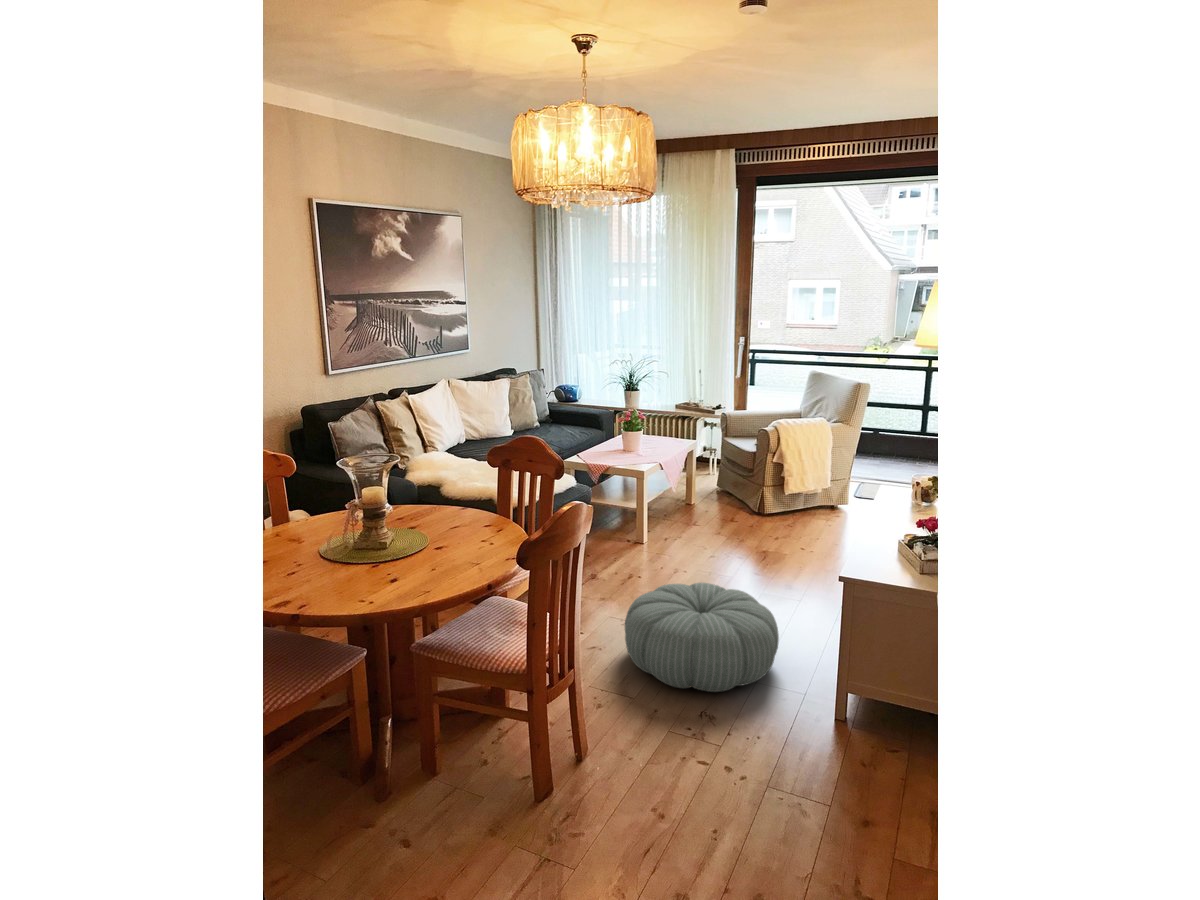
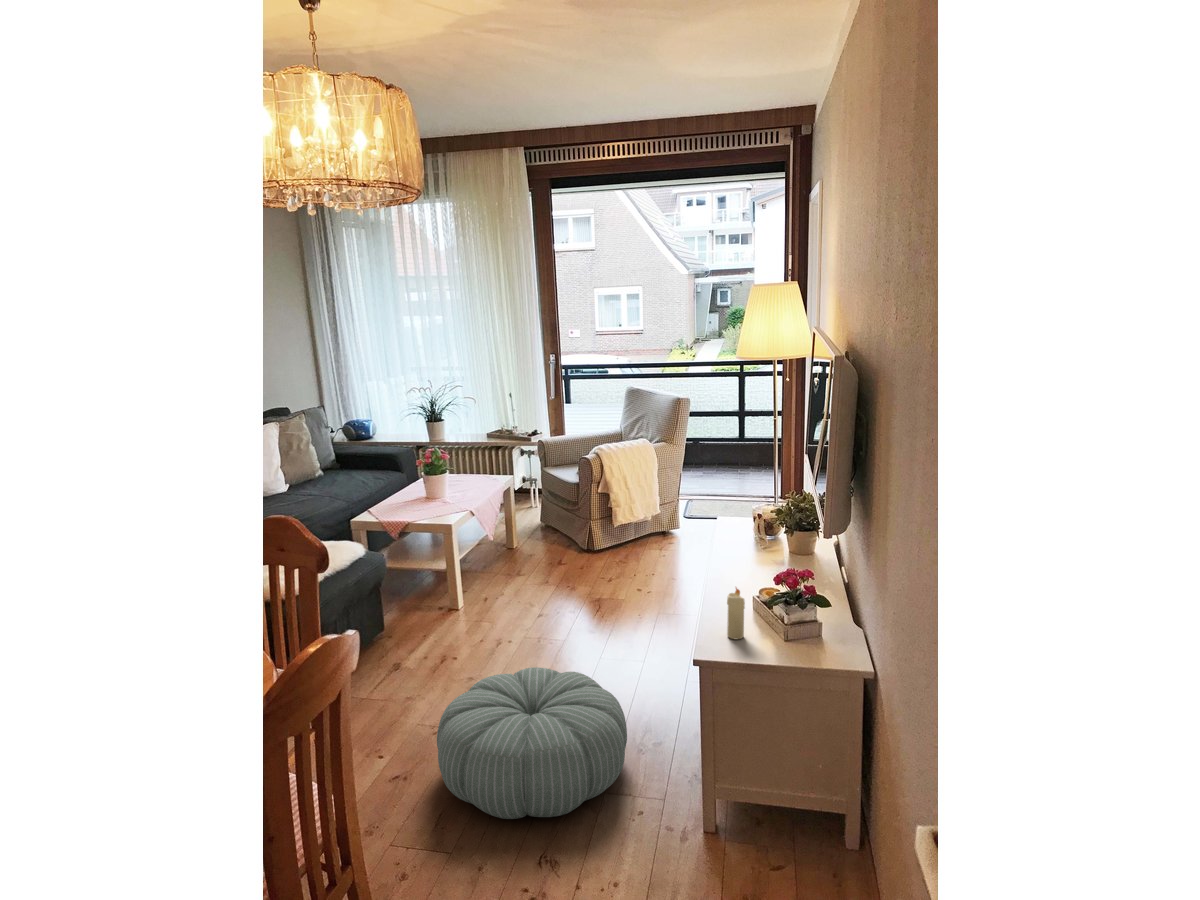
candle: none [872,525,890,569] -> present [727,588,745,639]

